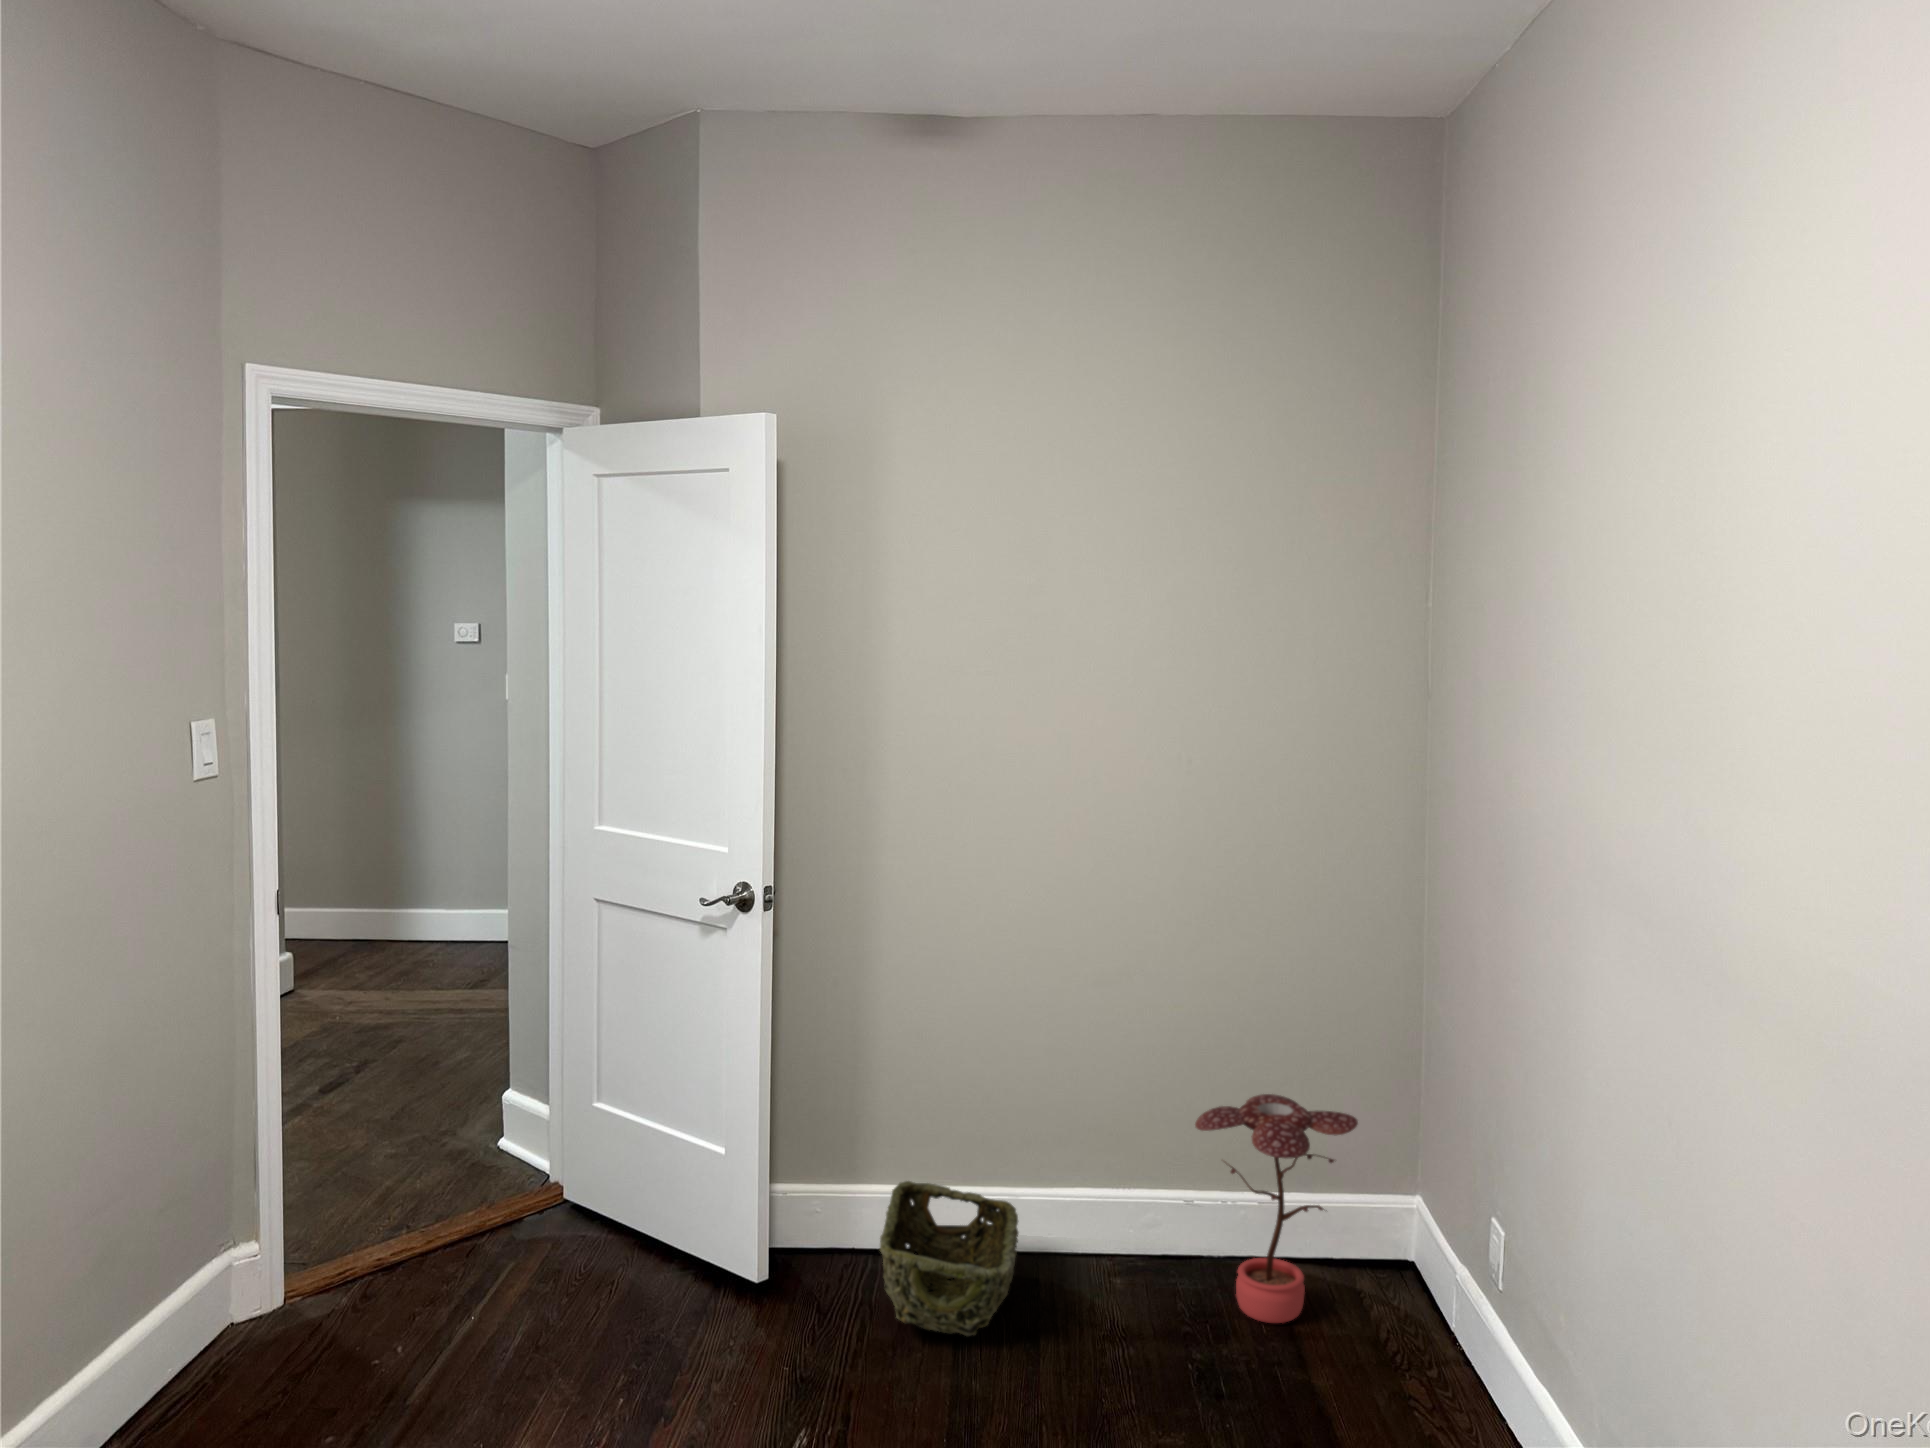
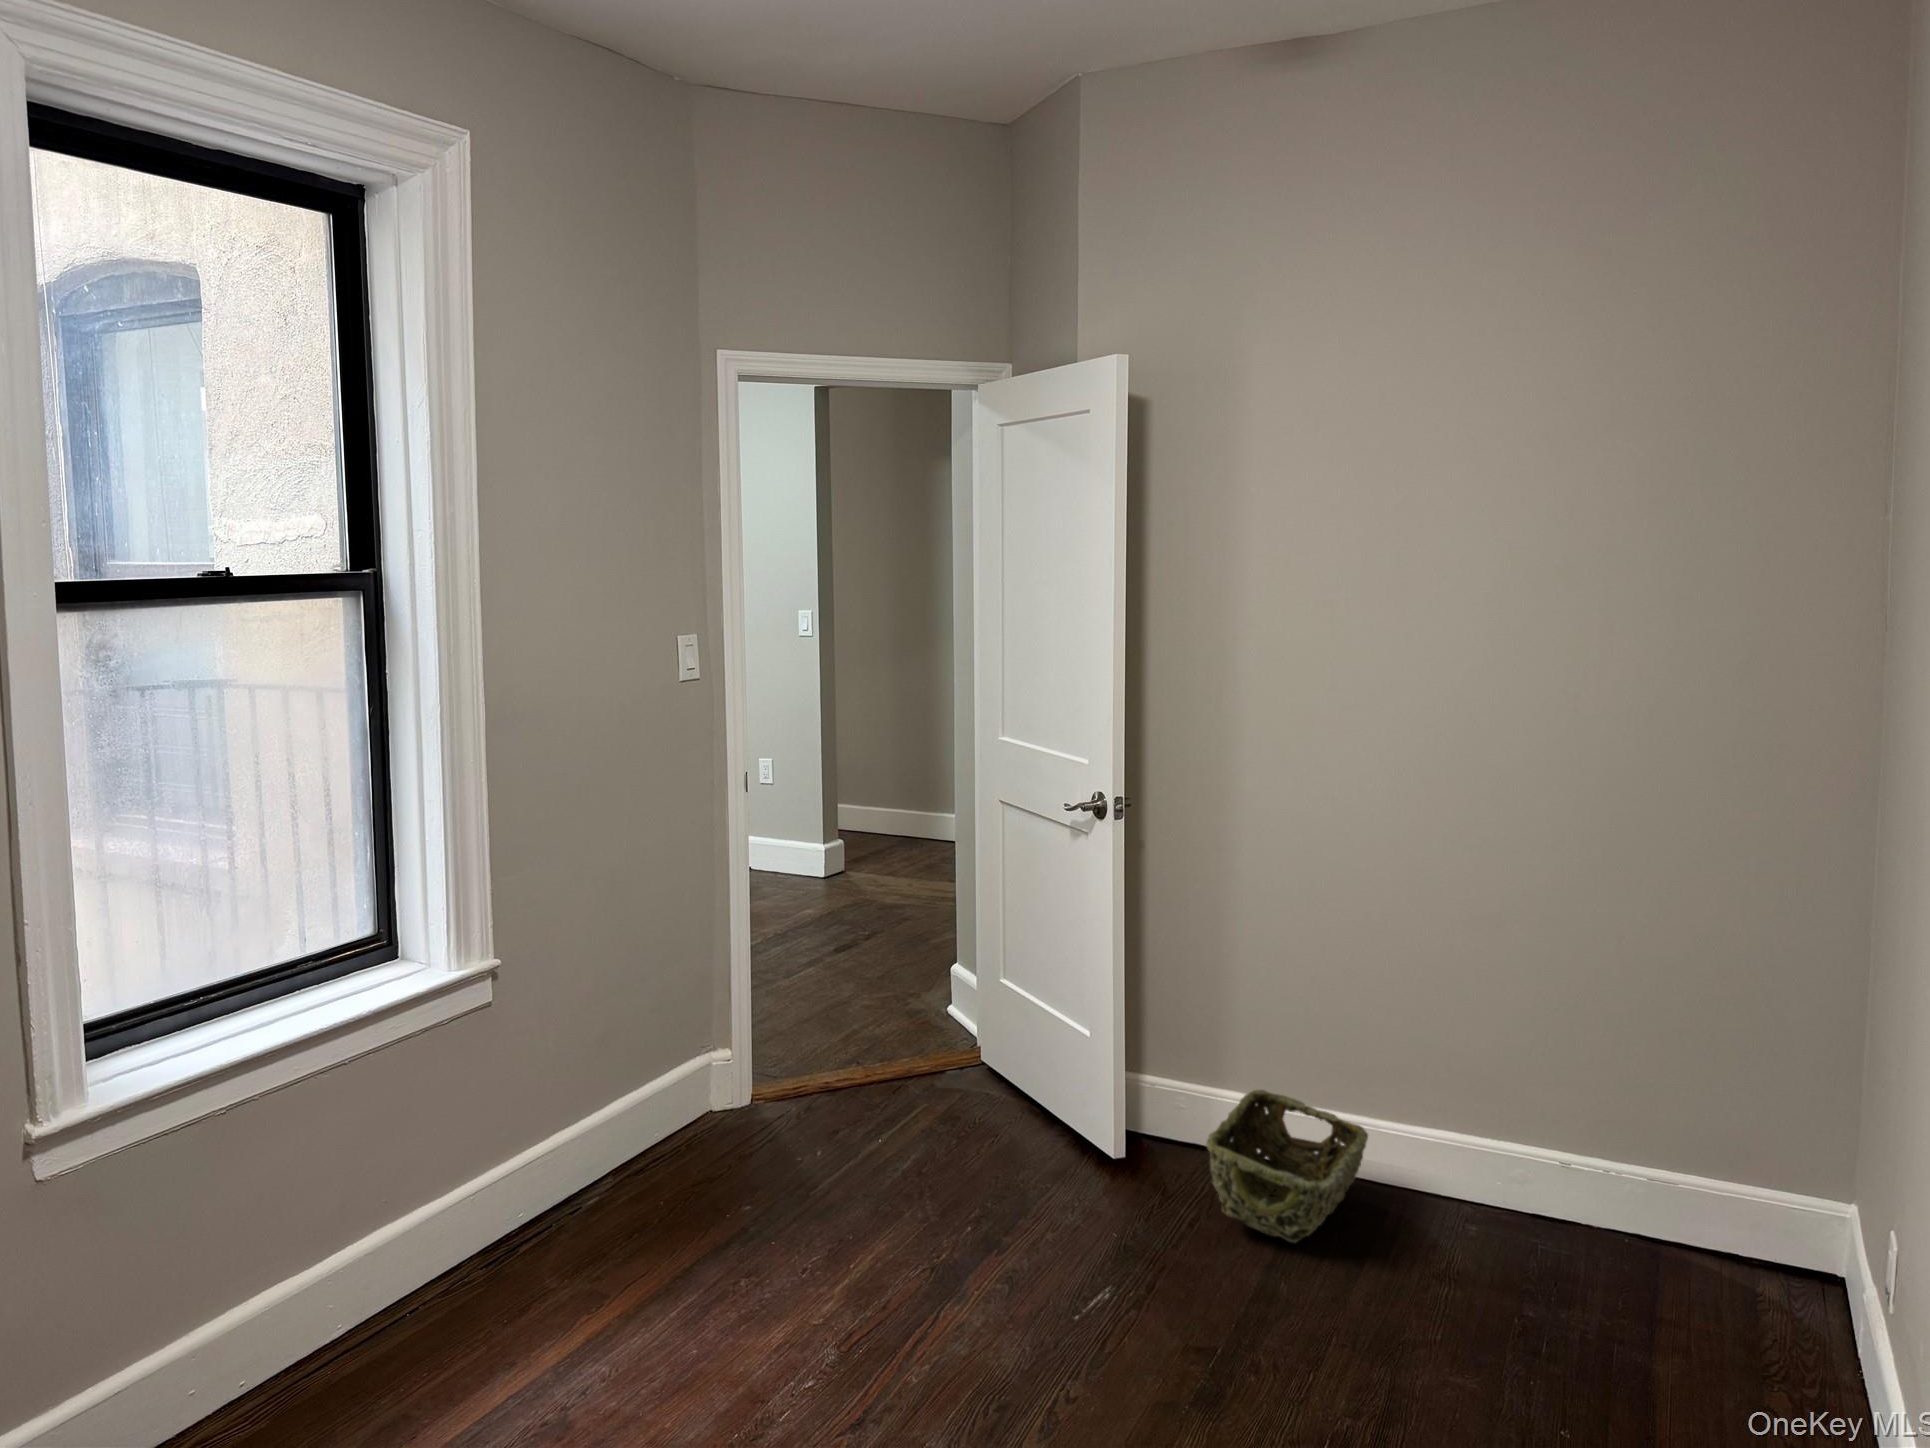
potted plant: present [1195,1094,1358,1323] -> none [1551,1058,1753,1305]

